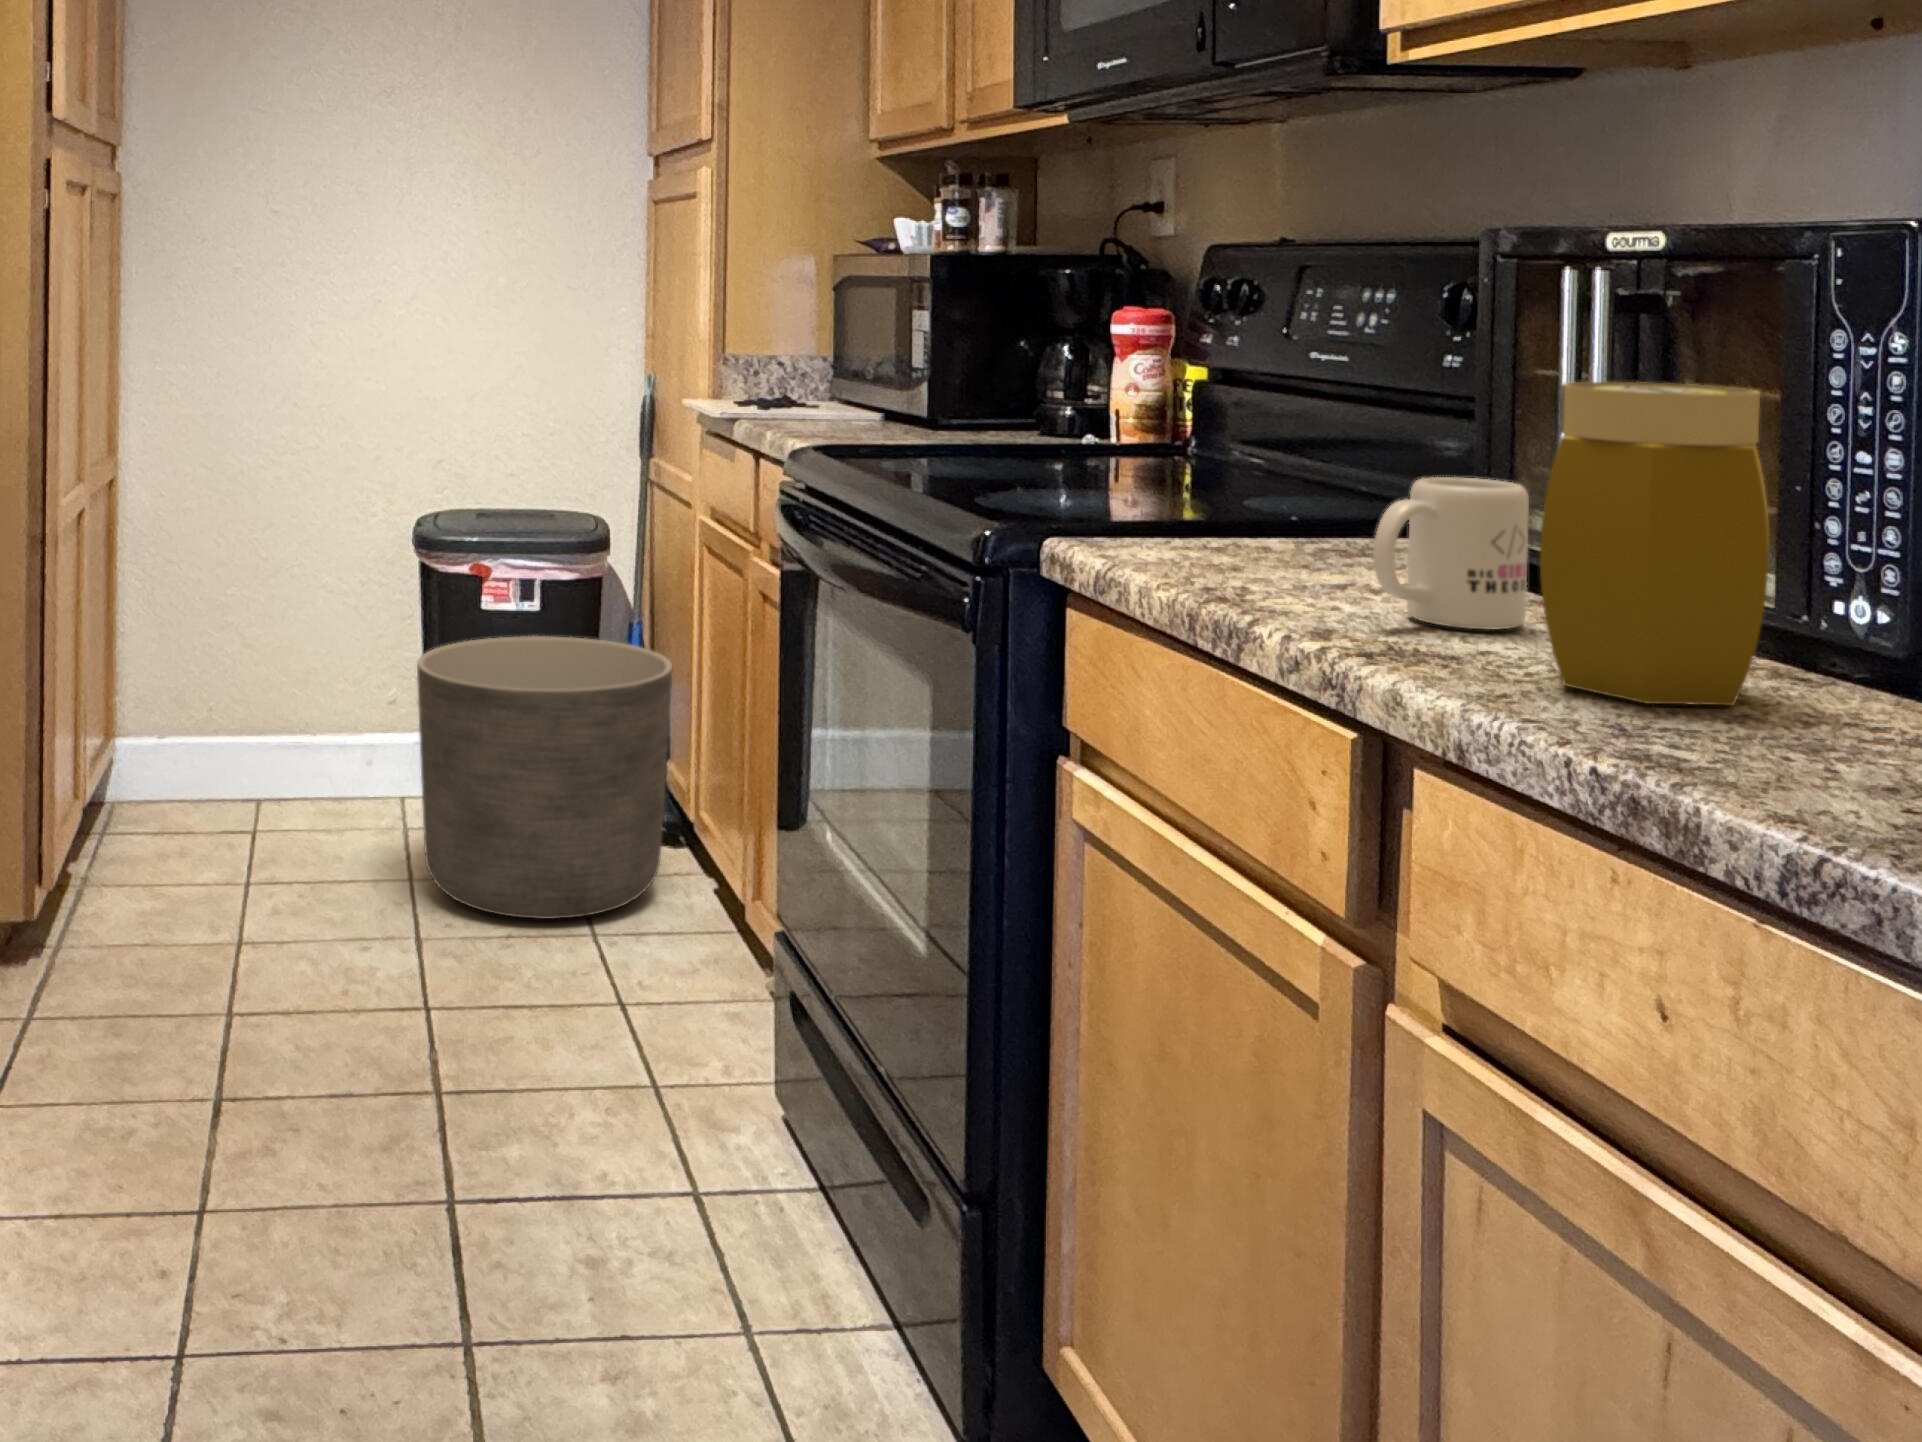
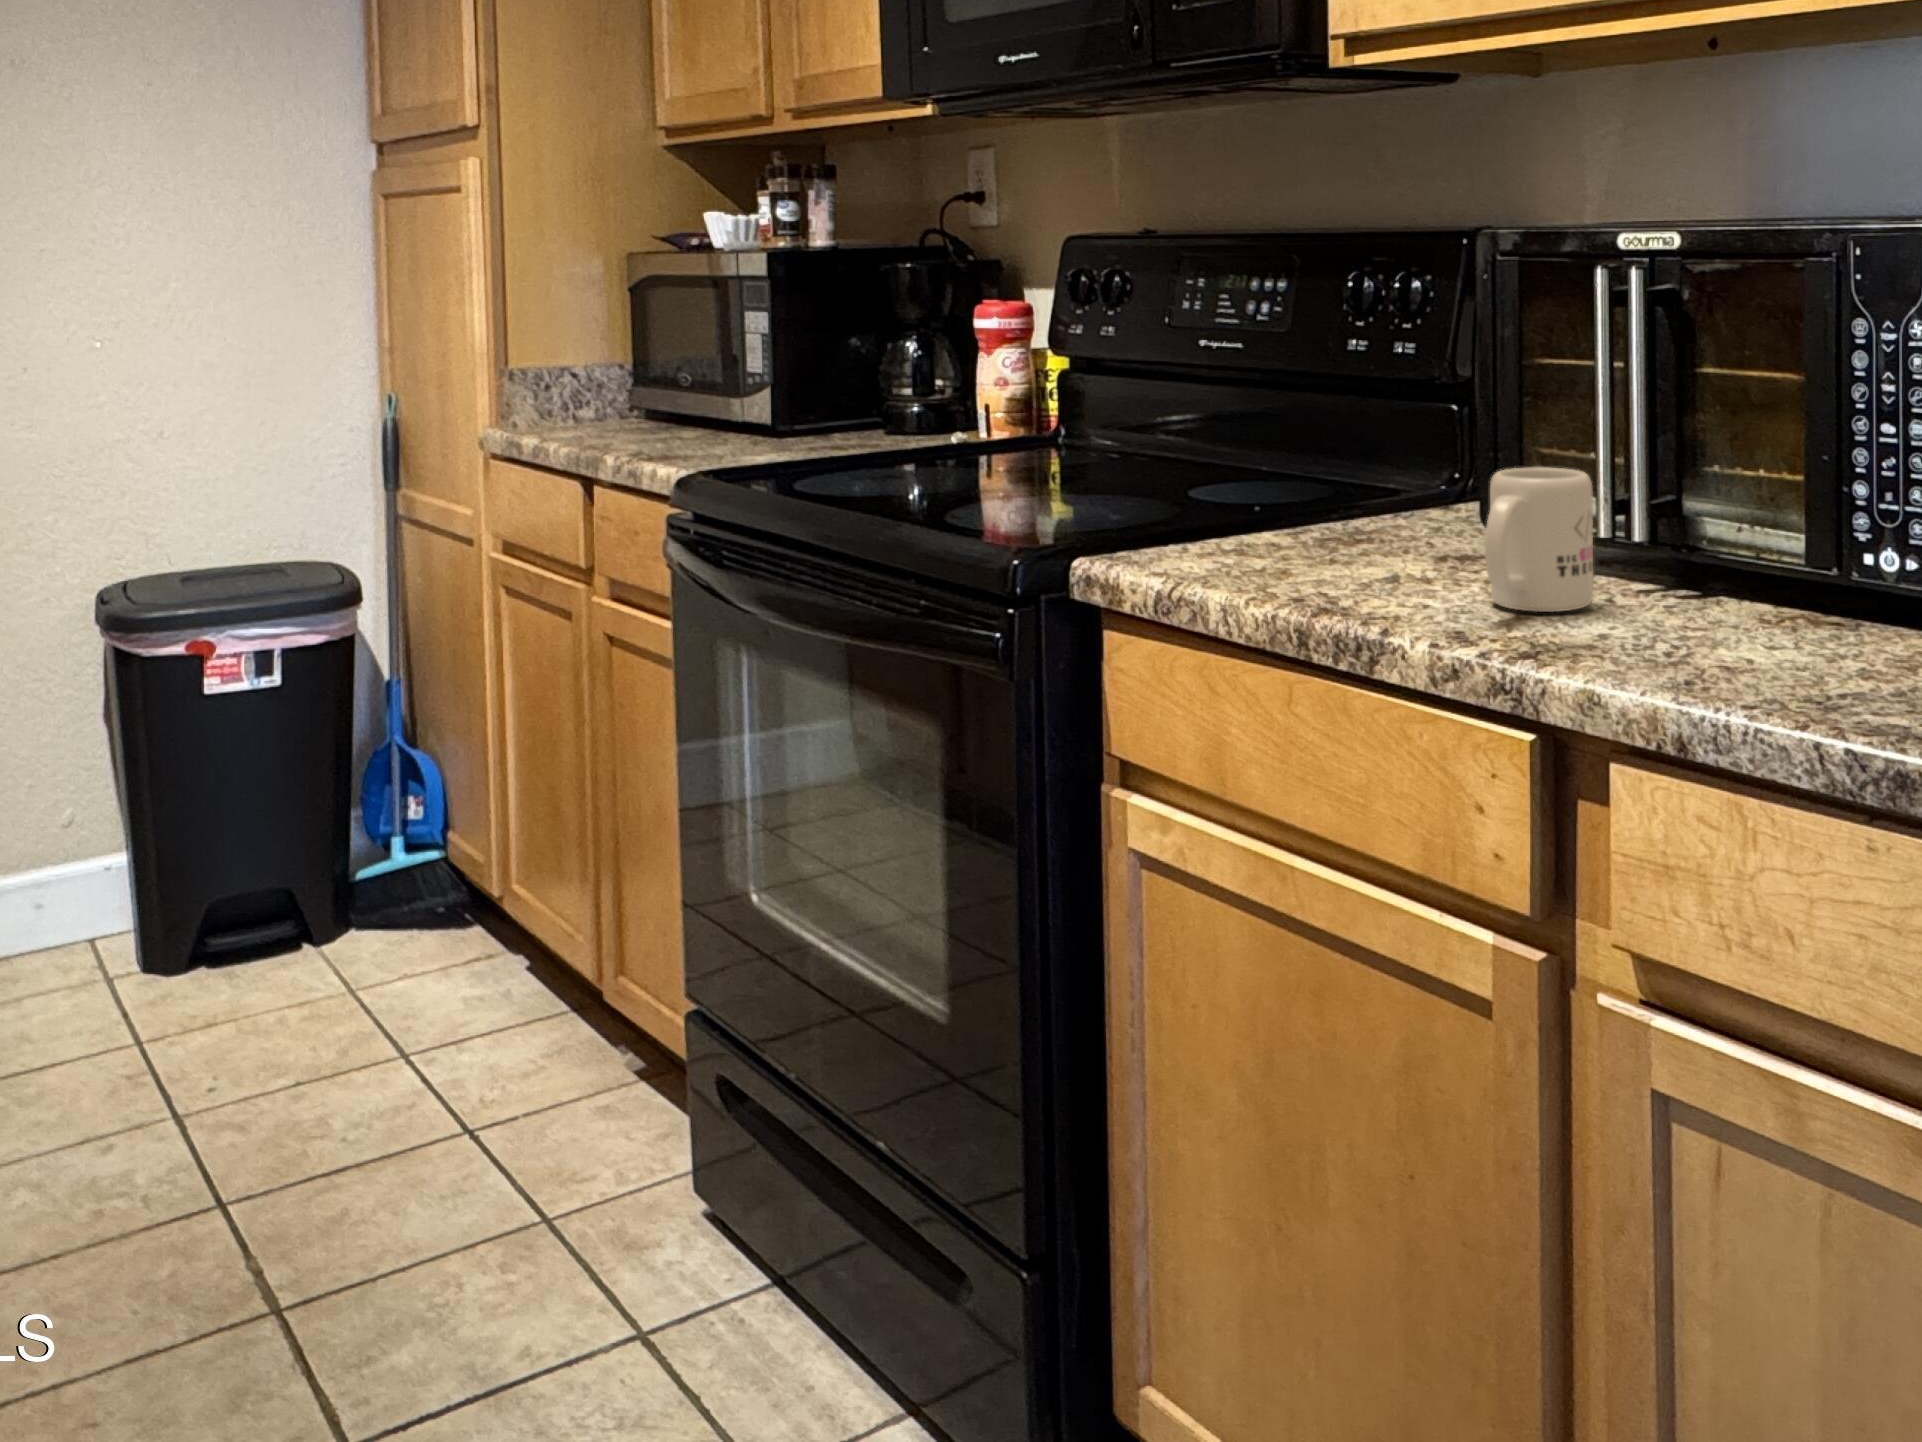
jar: present [1540,382,1769,705] -> none [1668,373,1874,670]
planter: present [417,636,672,919] -> none [143,708,472,1054]

